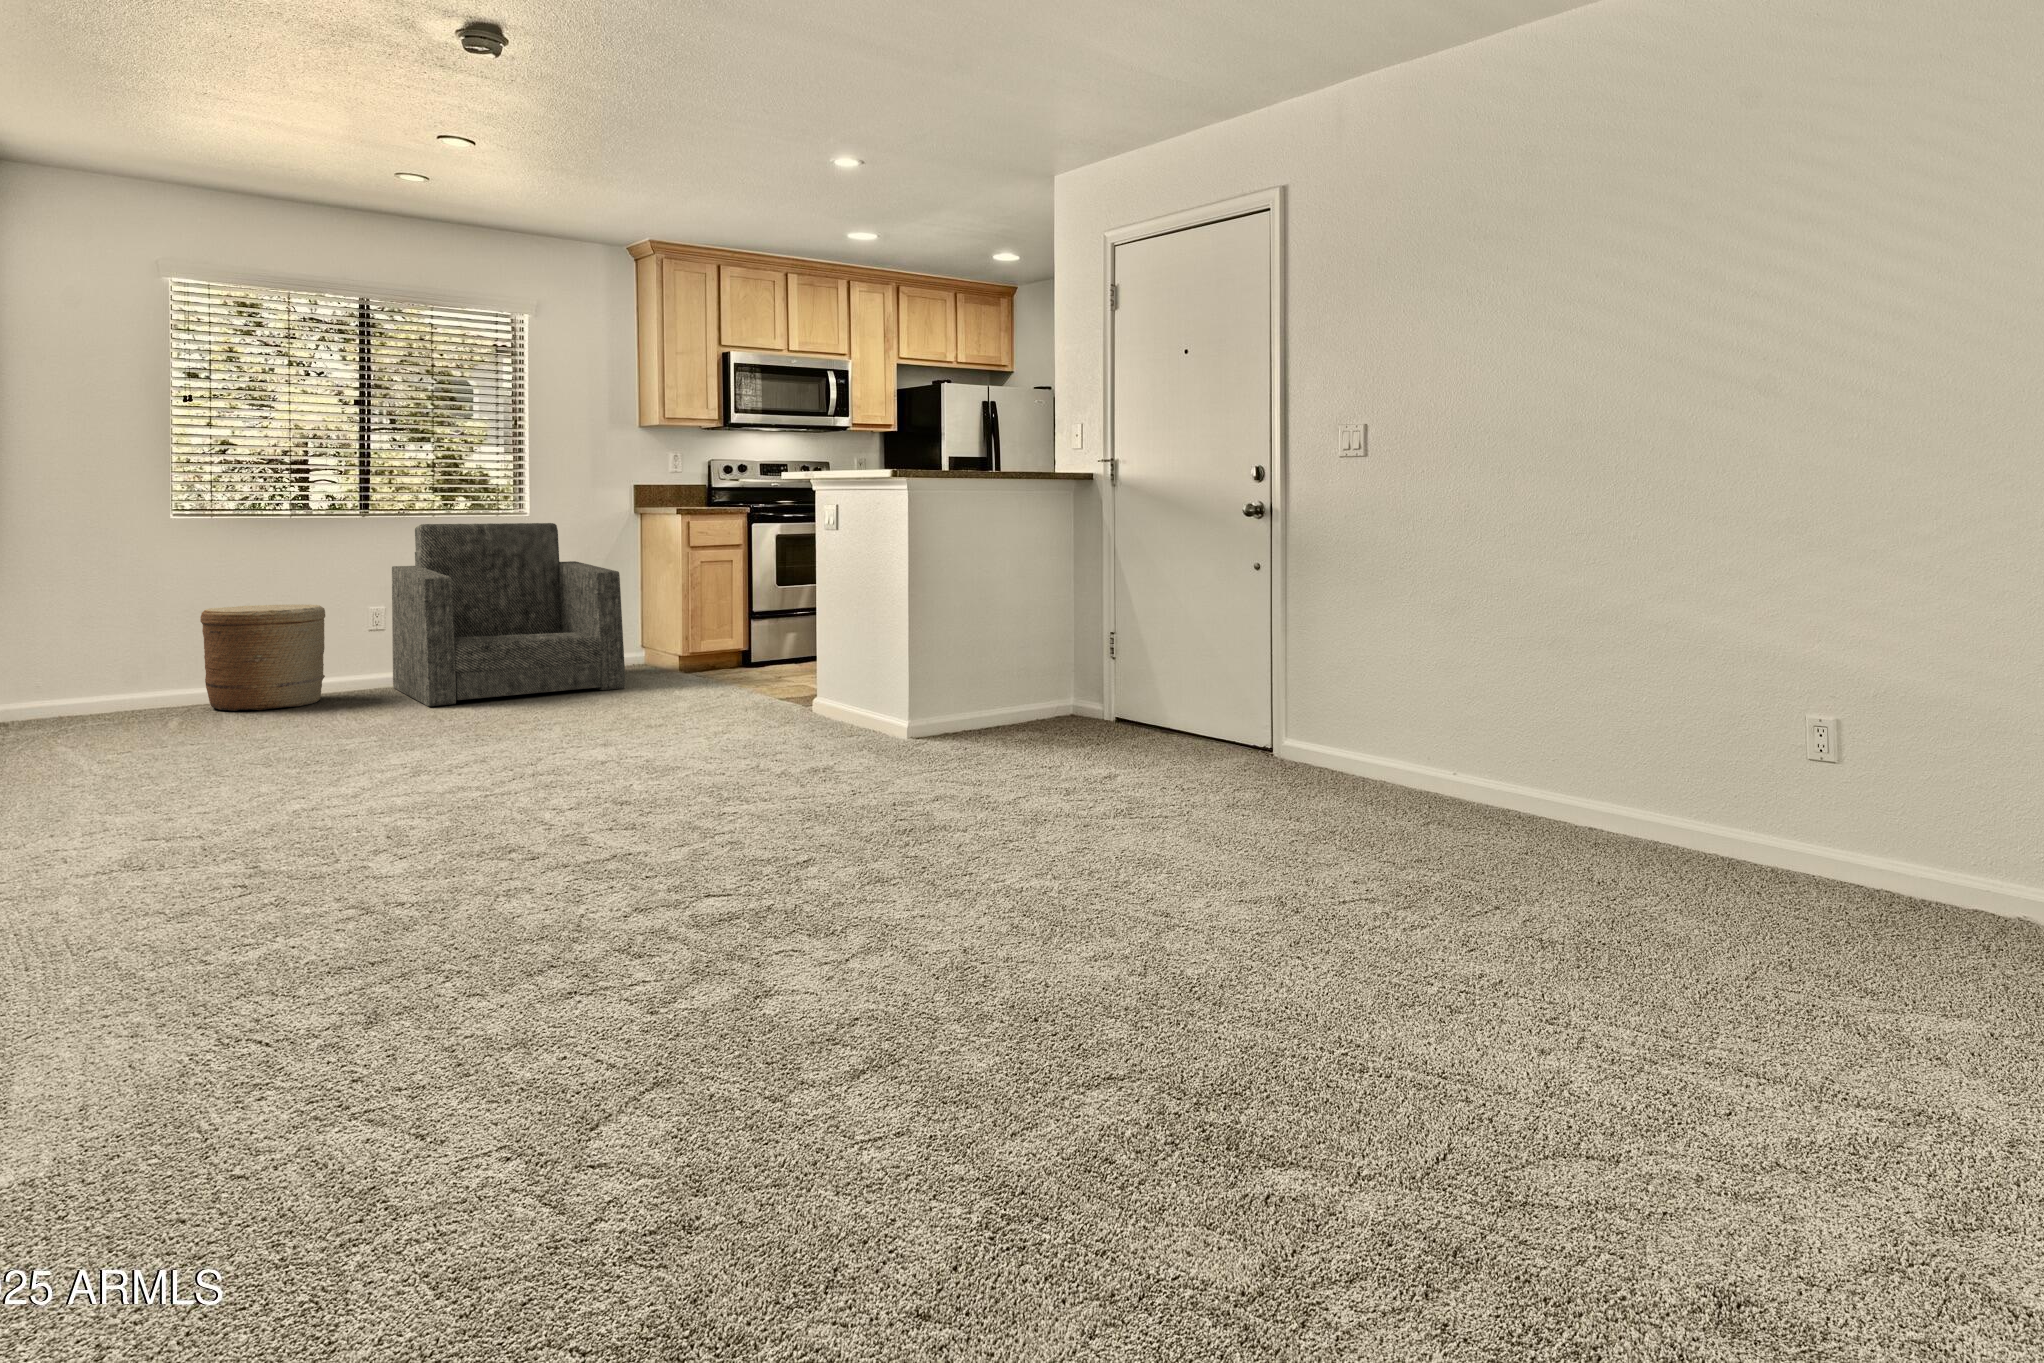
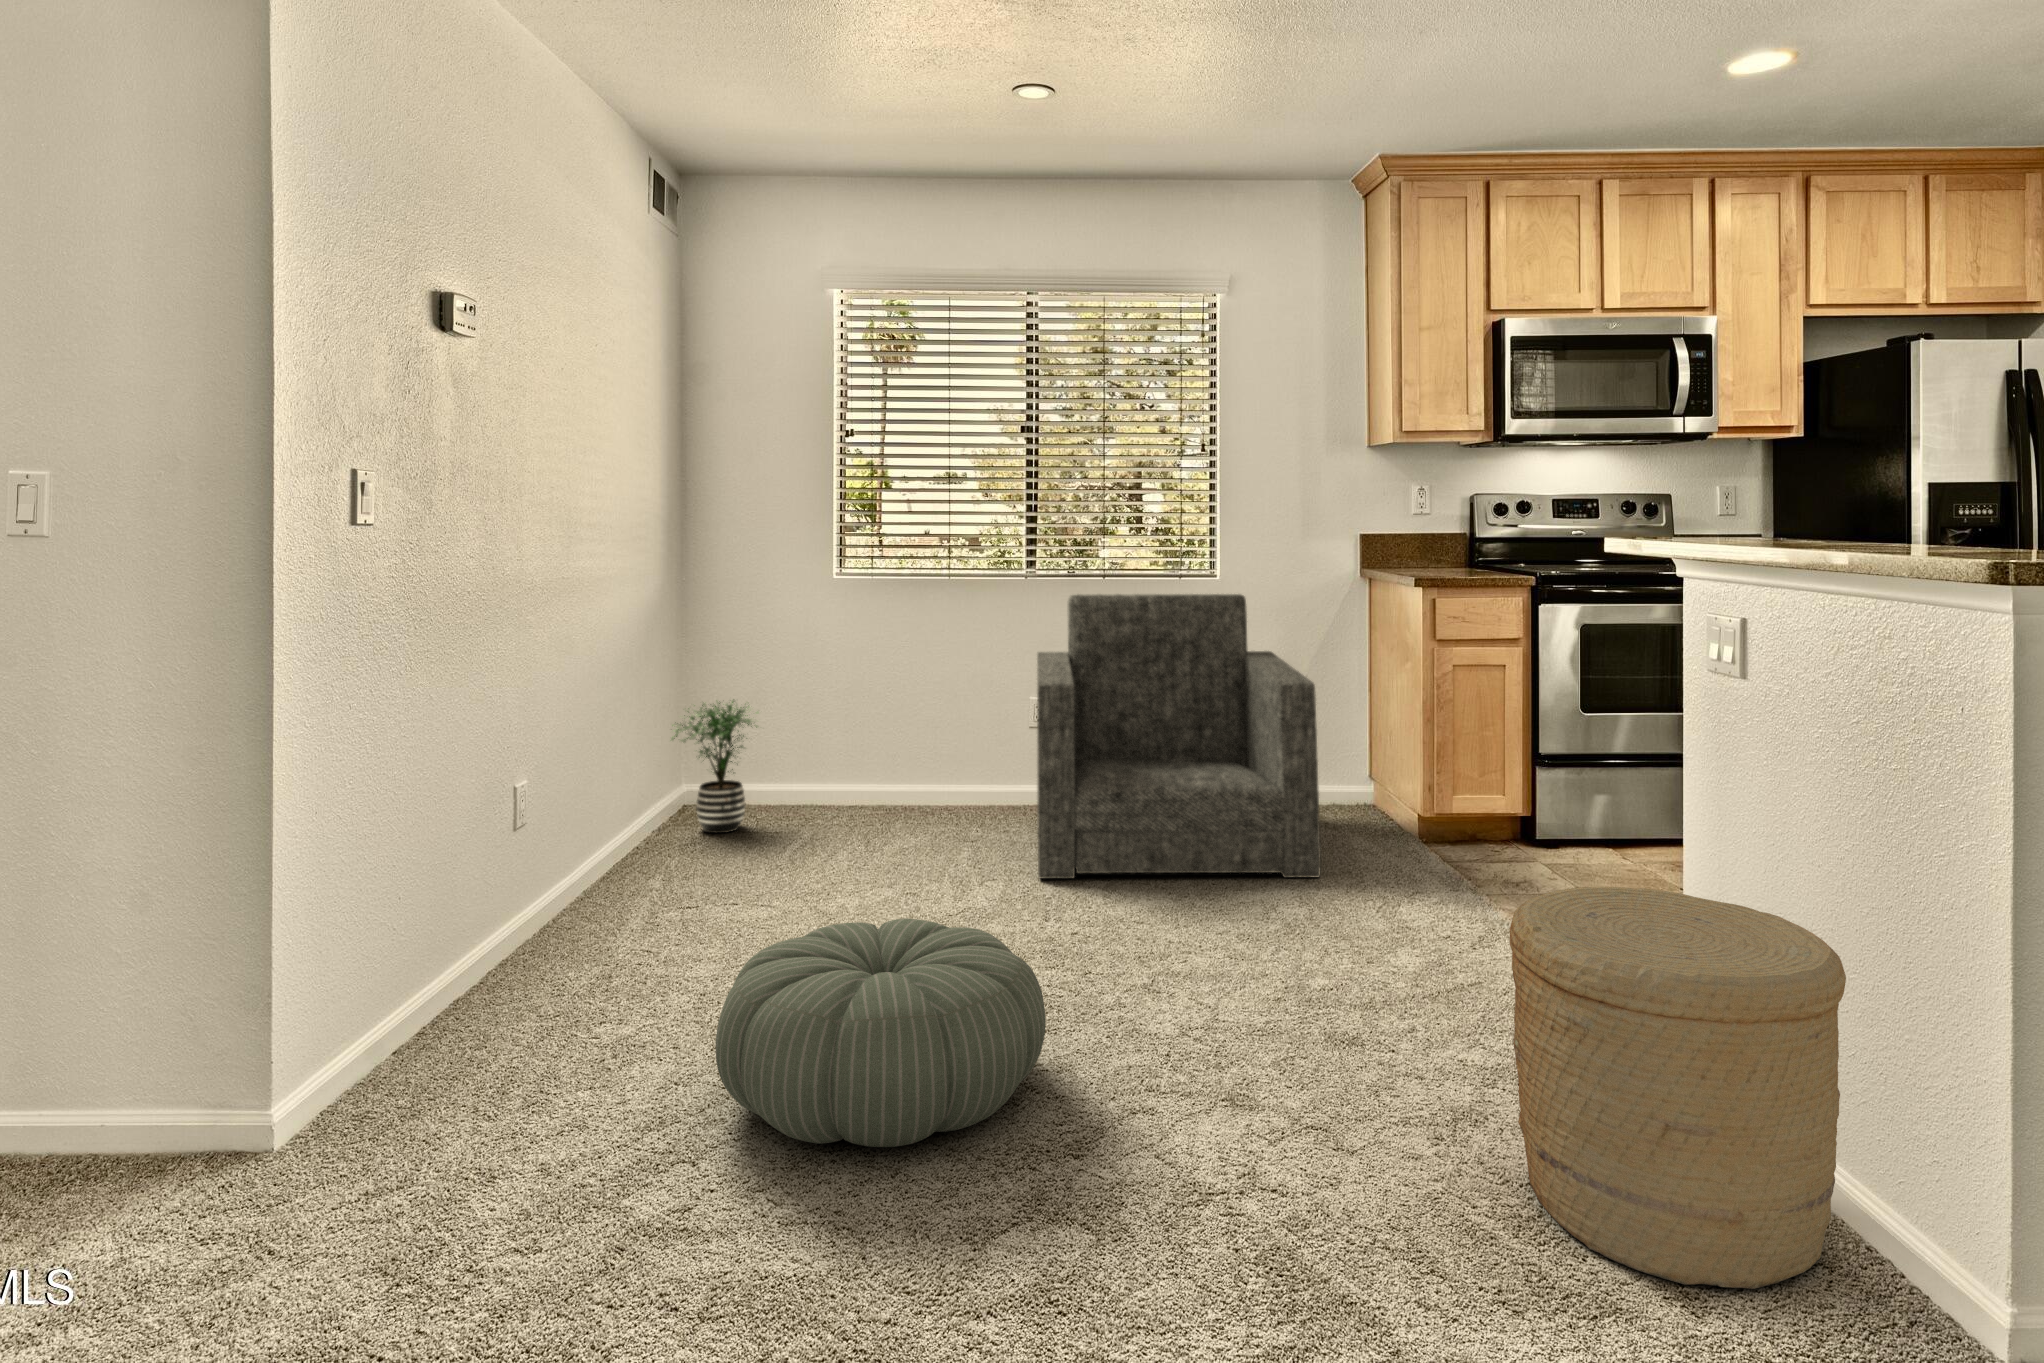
woven basket: present [200,605,325,711] -> present [1510,887,1846,1289]
potted plant: none [38,610,141,720] -> present [671,699,757,833]
pouf: none [312,684,515,777] -> present [715,918,1046,1147]

